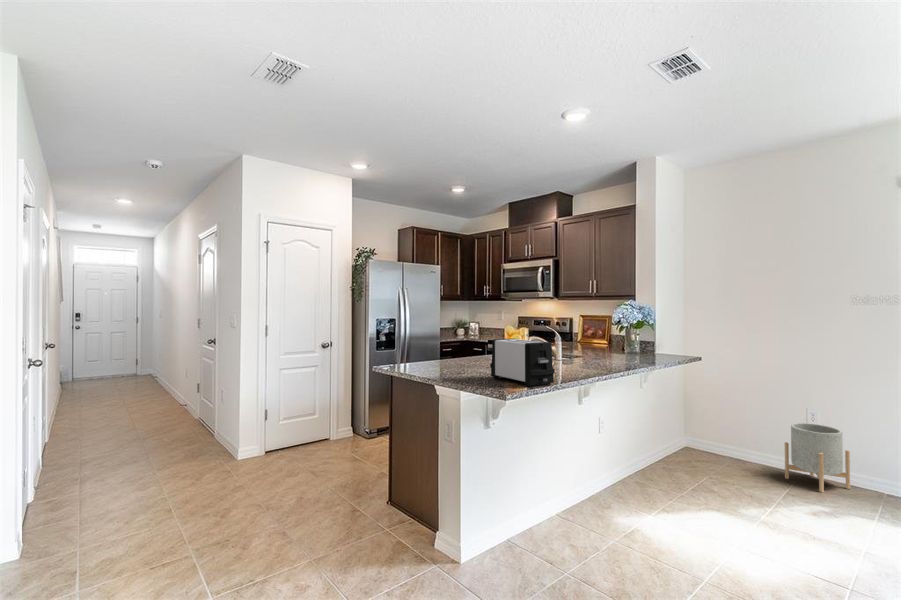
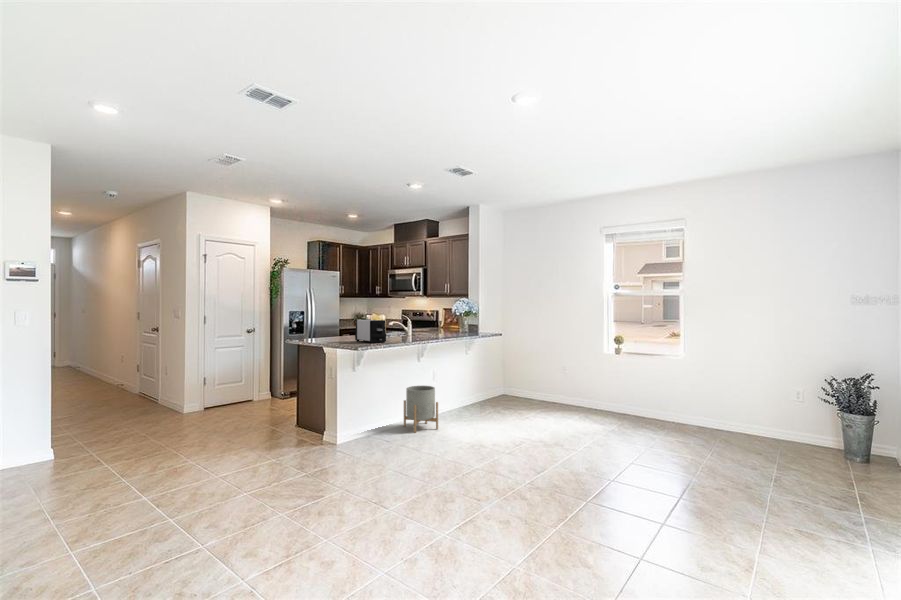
planter: present [785,423,850,492] -> present [404,386,438,433]

